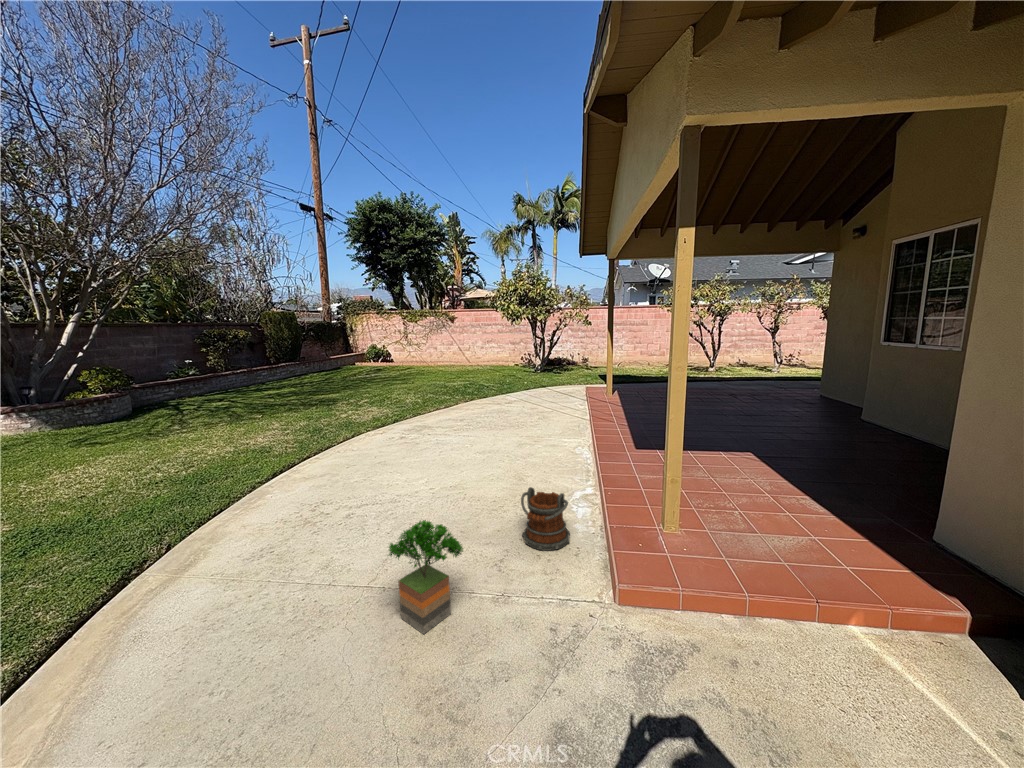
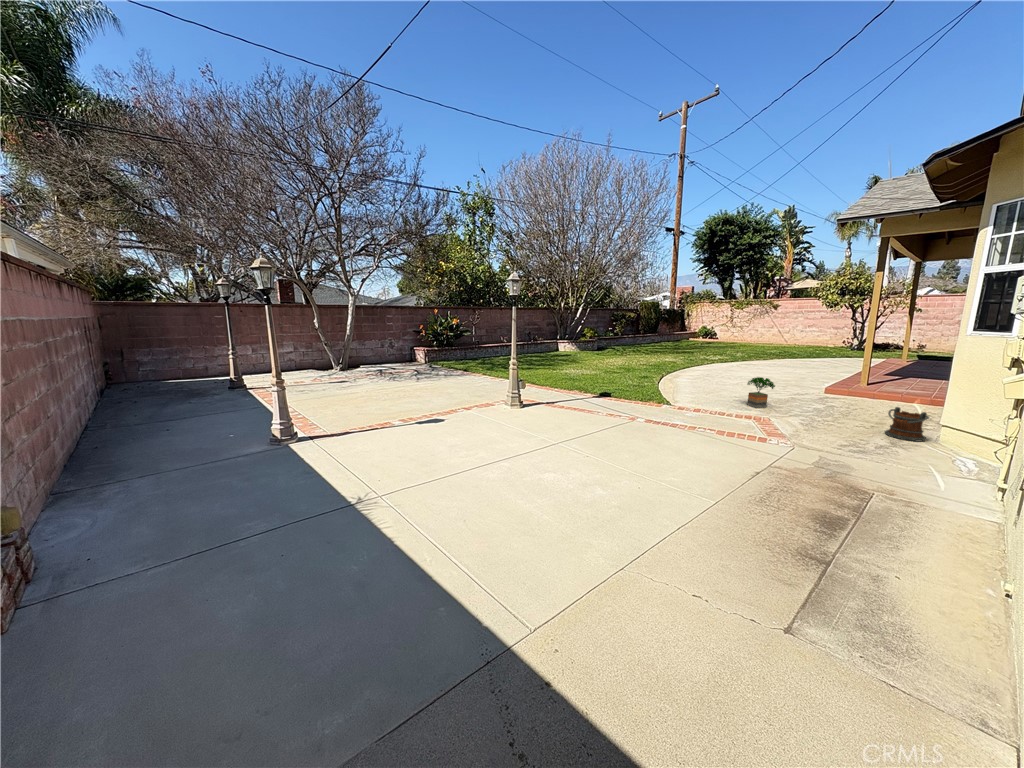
bucket: present [521,487,570,551] -> present [885,407,929,441]

